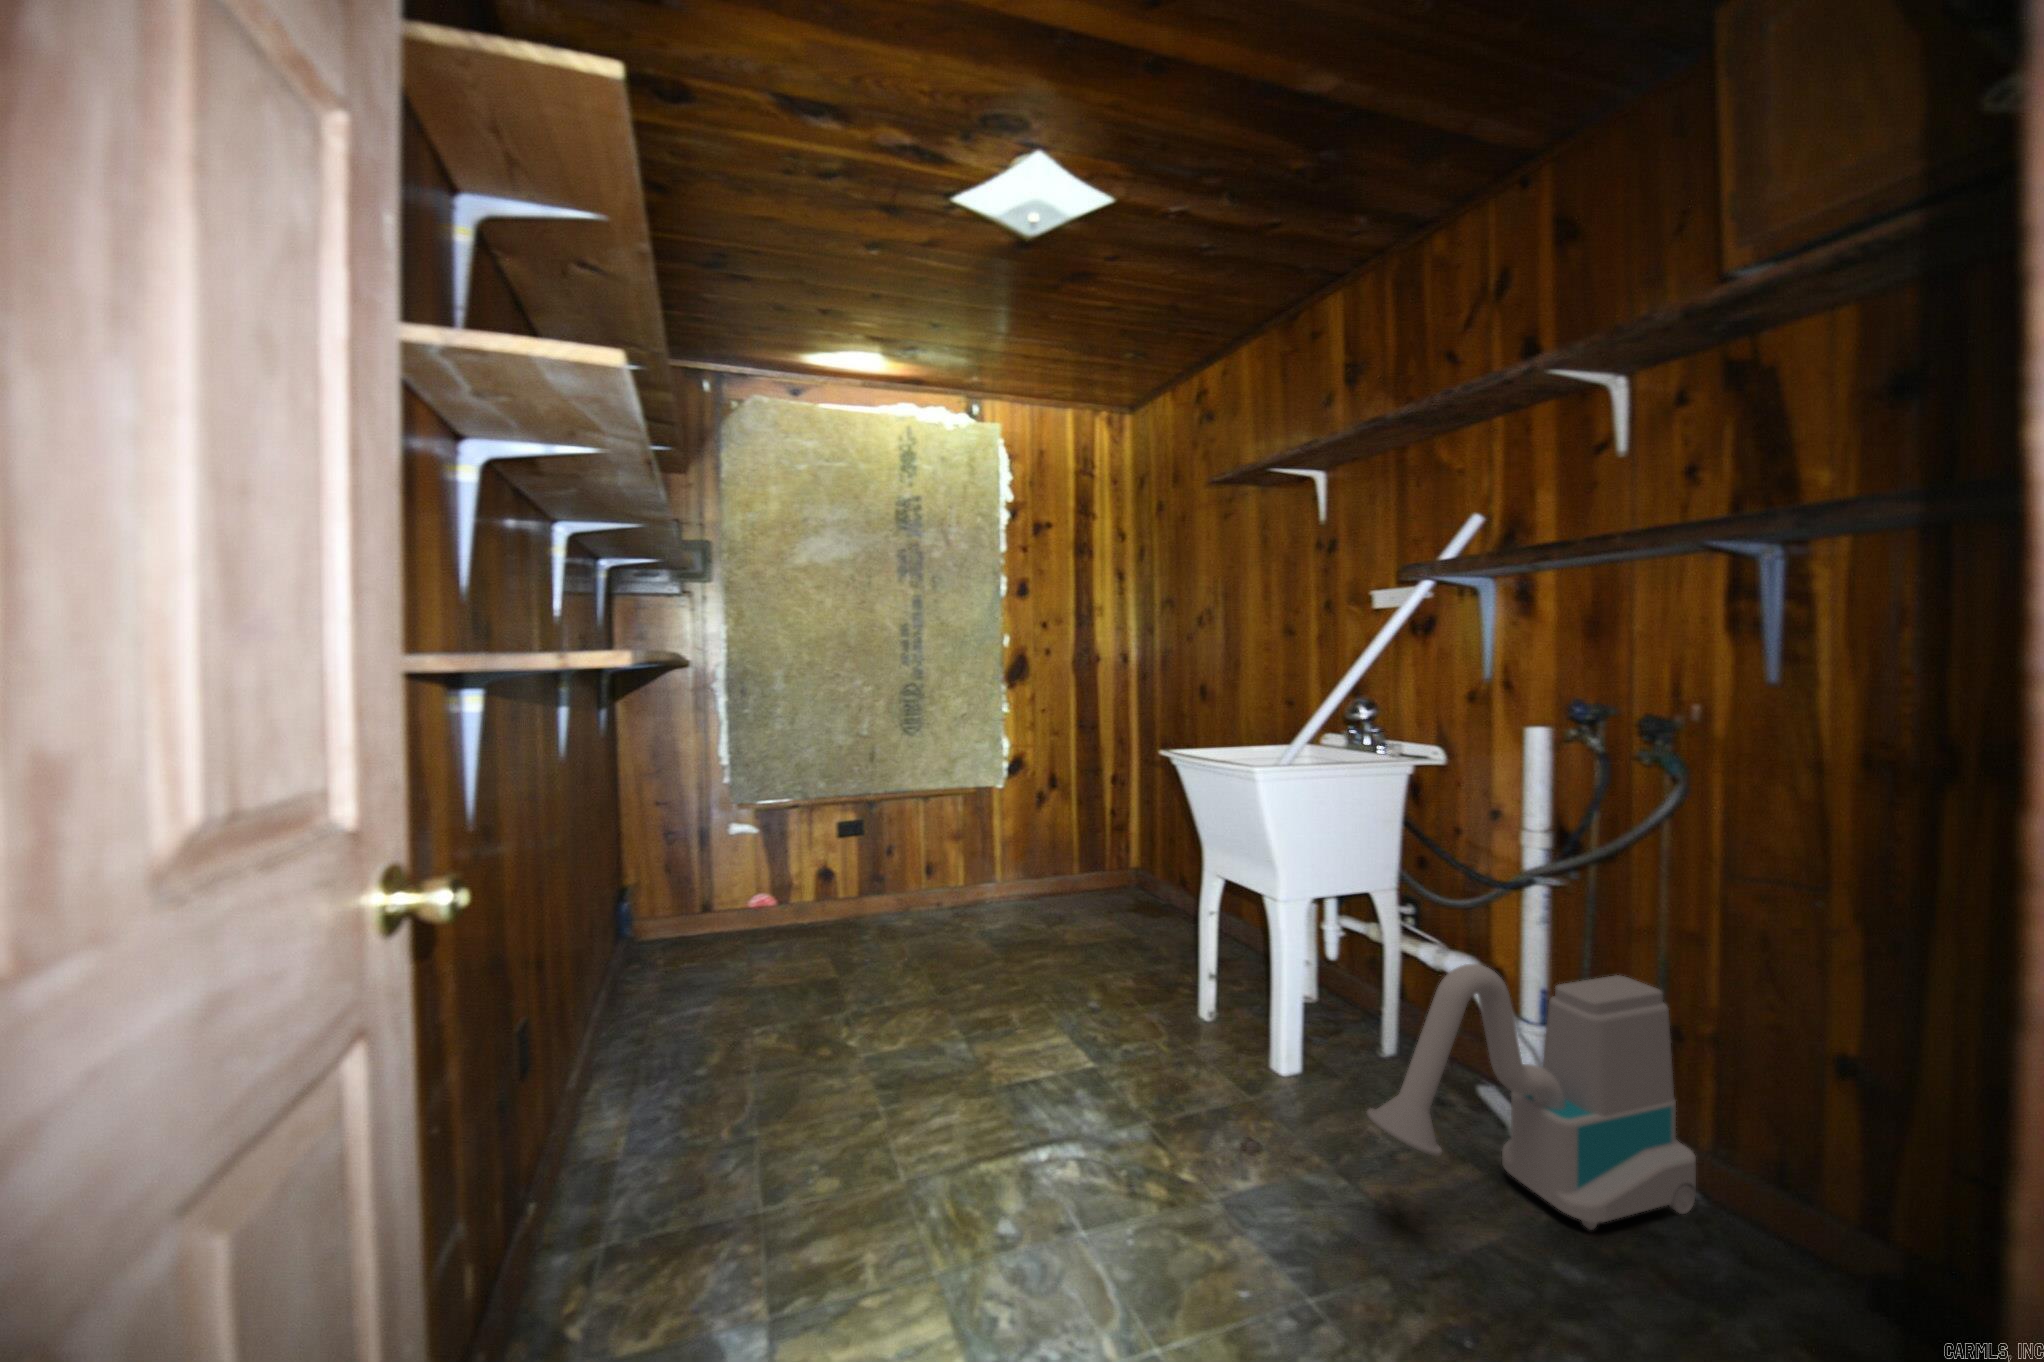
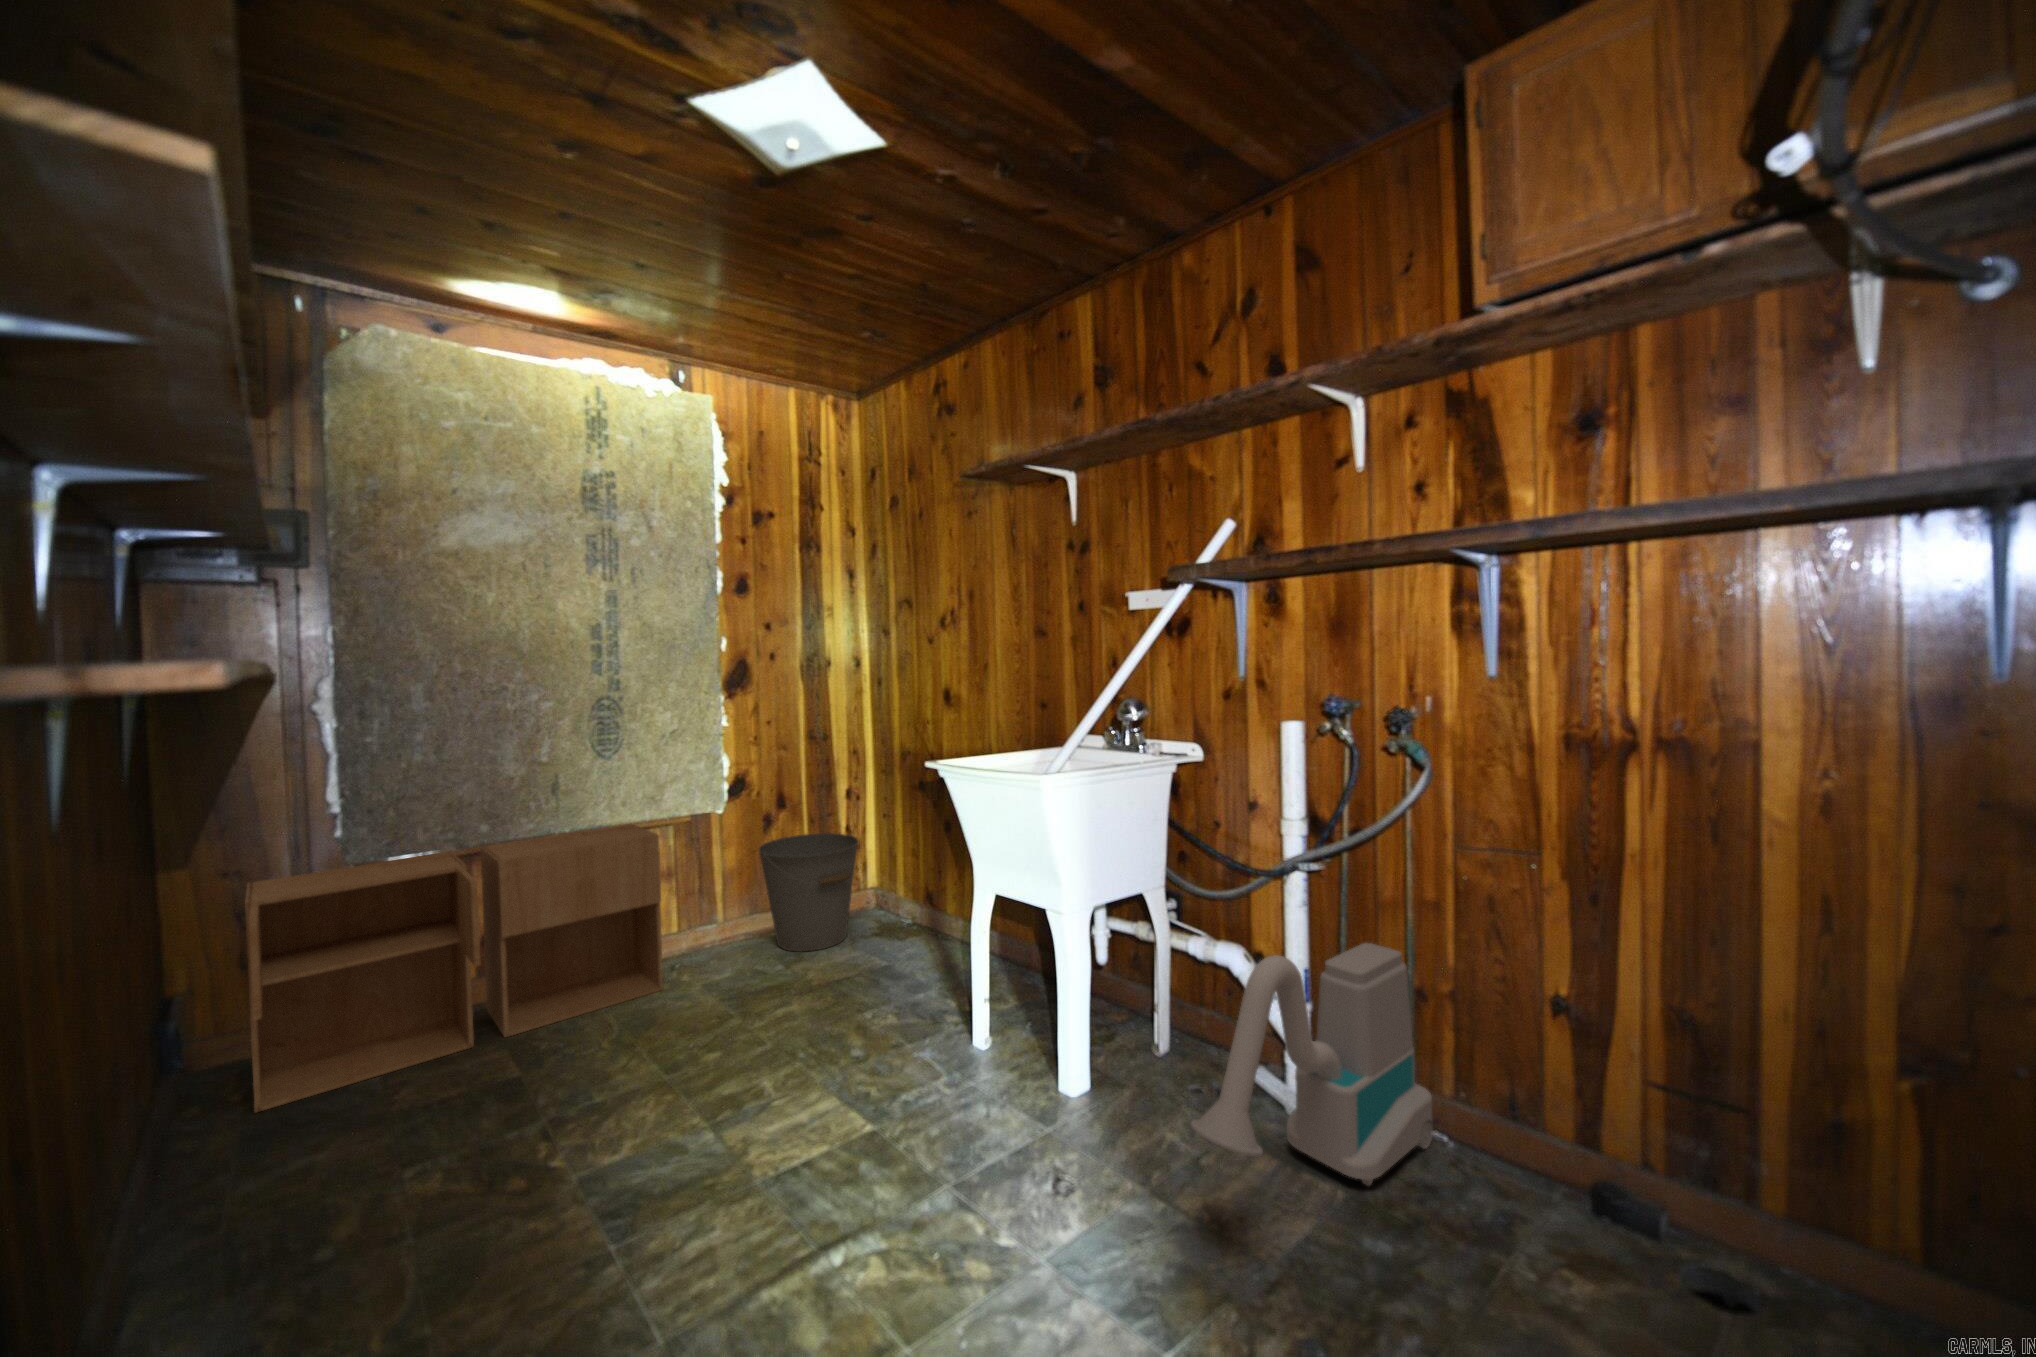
storage cabinet: none [681,790,948,967] -> present [245,824,663,1112]
bucket: none [1029,813,1118,916] -> present [759,833,861,952]

